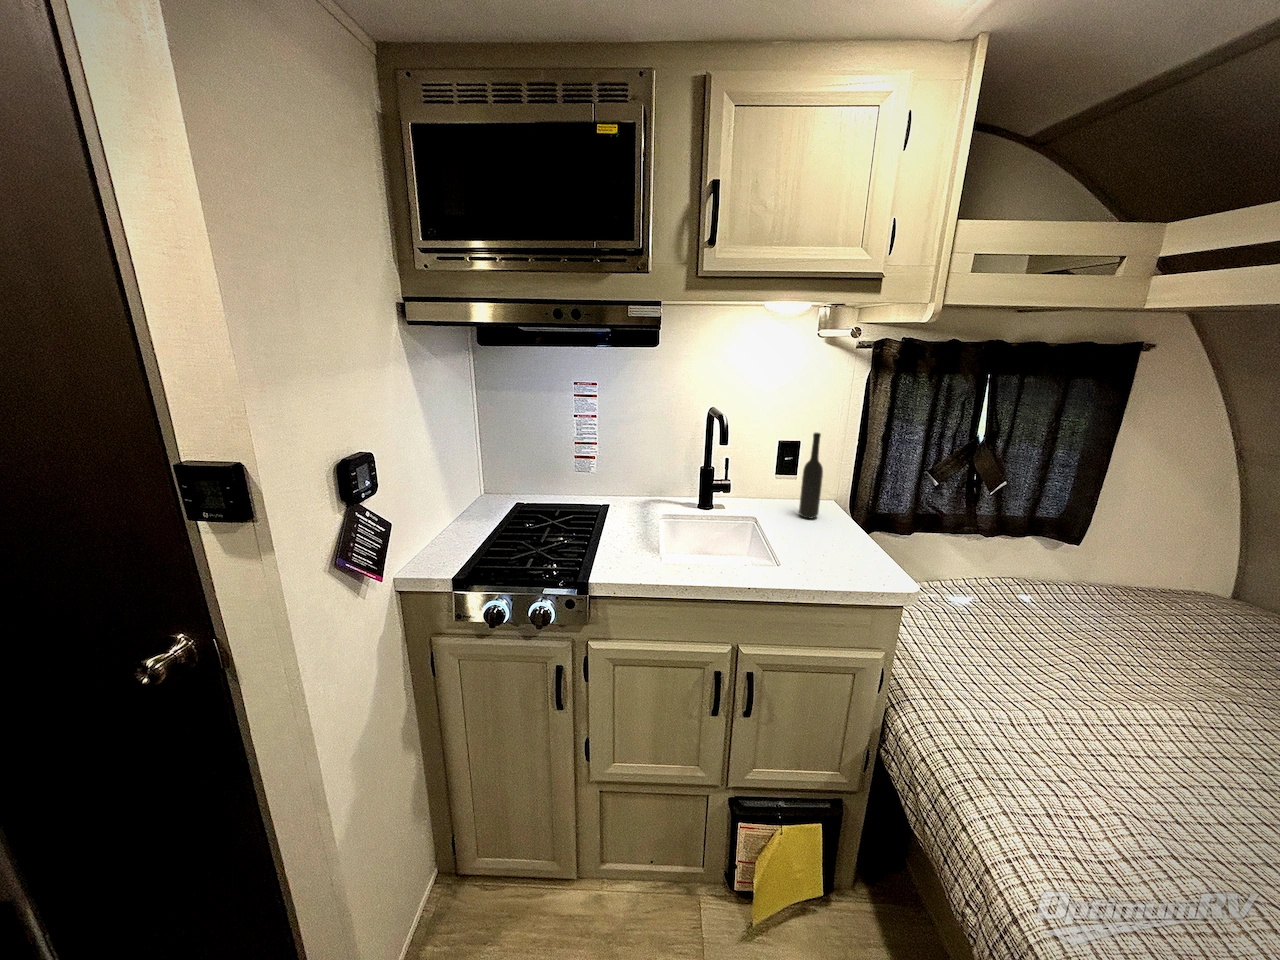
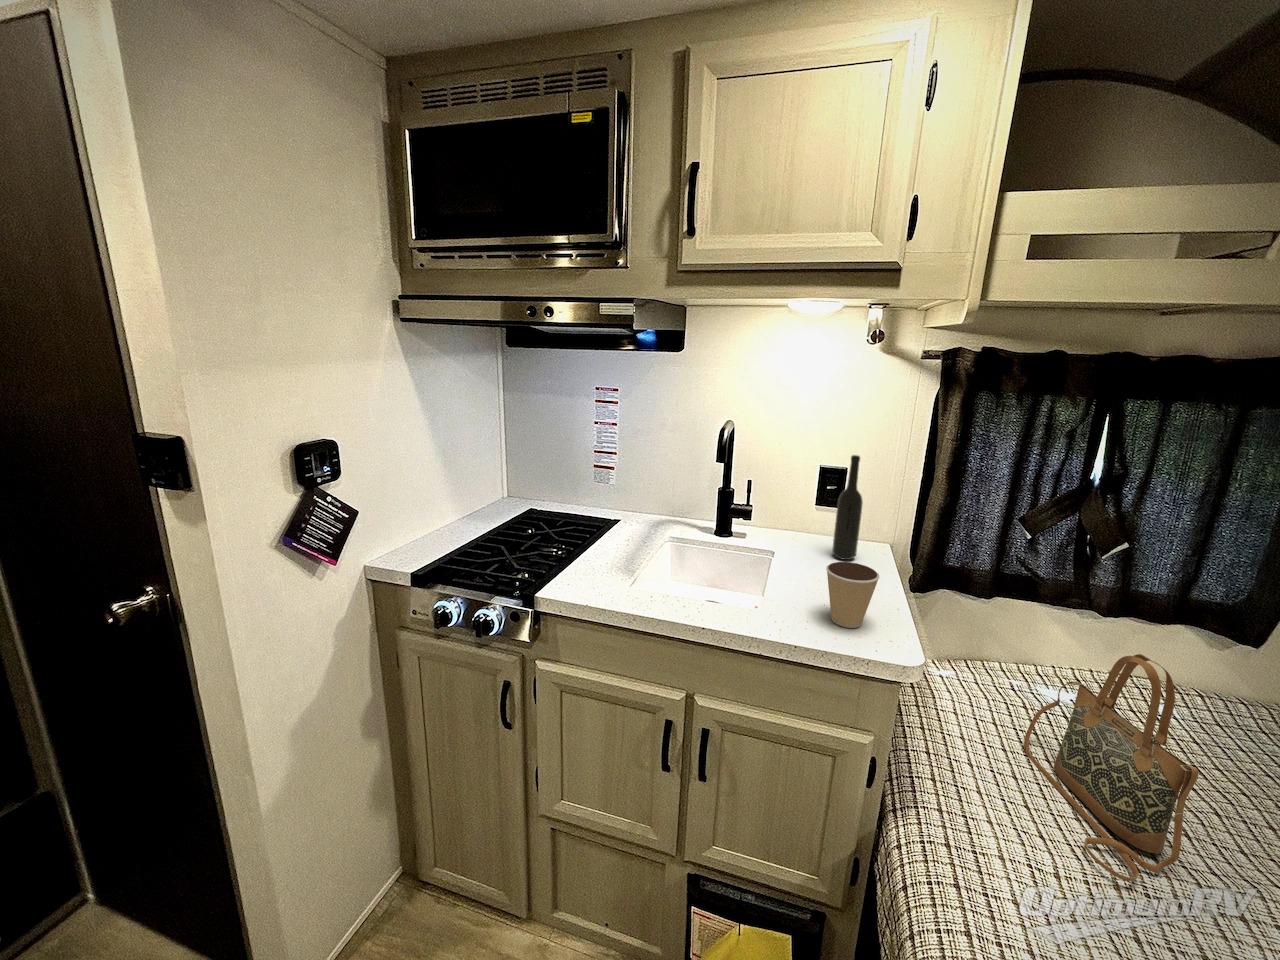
coffee cup: none [830,520,873,572] -> present [826,562,879,628]
handbag: none [958,562,1091,718] -> present [1024,654,1198,881]

